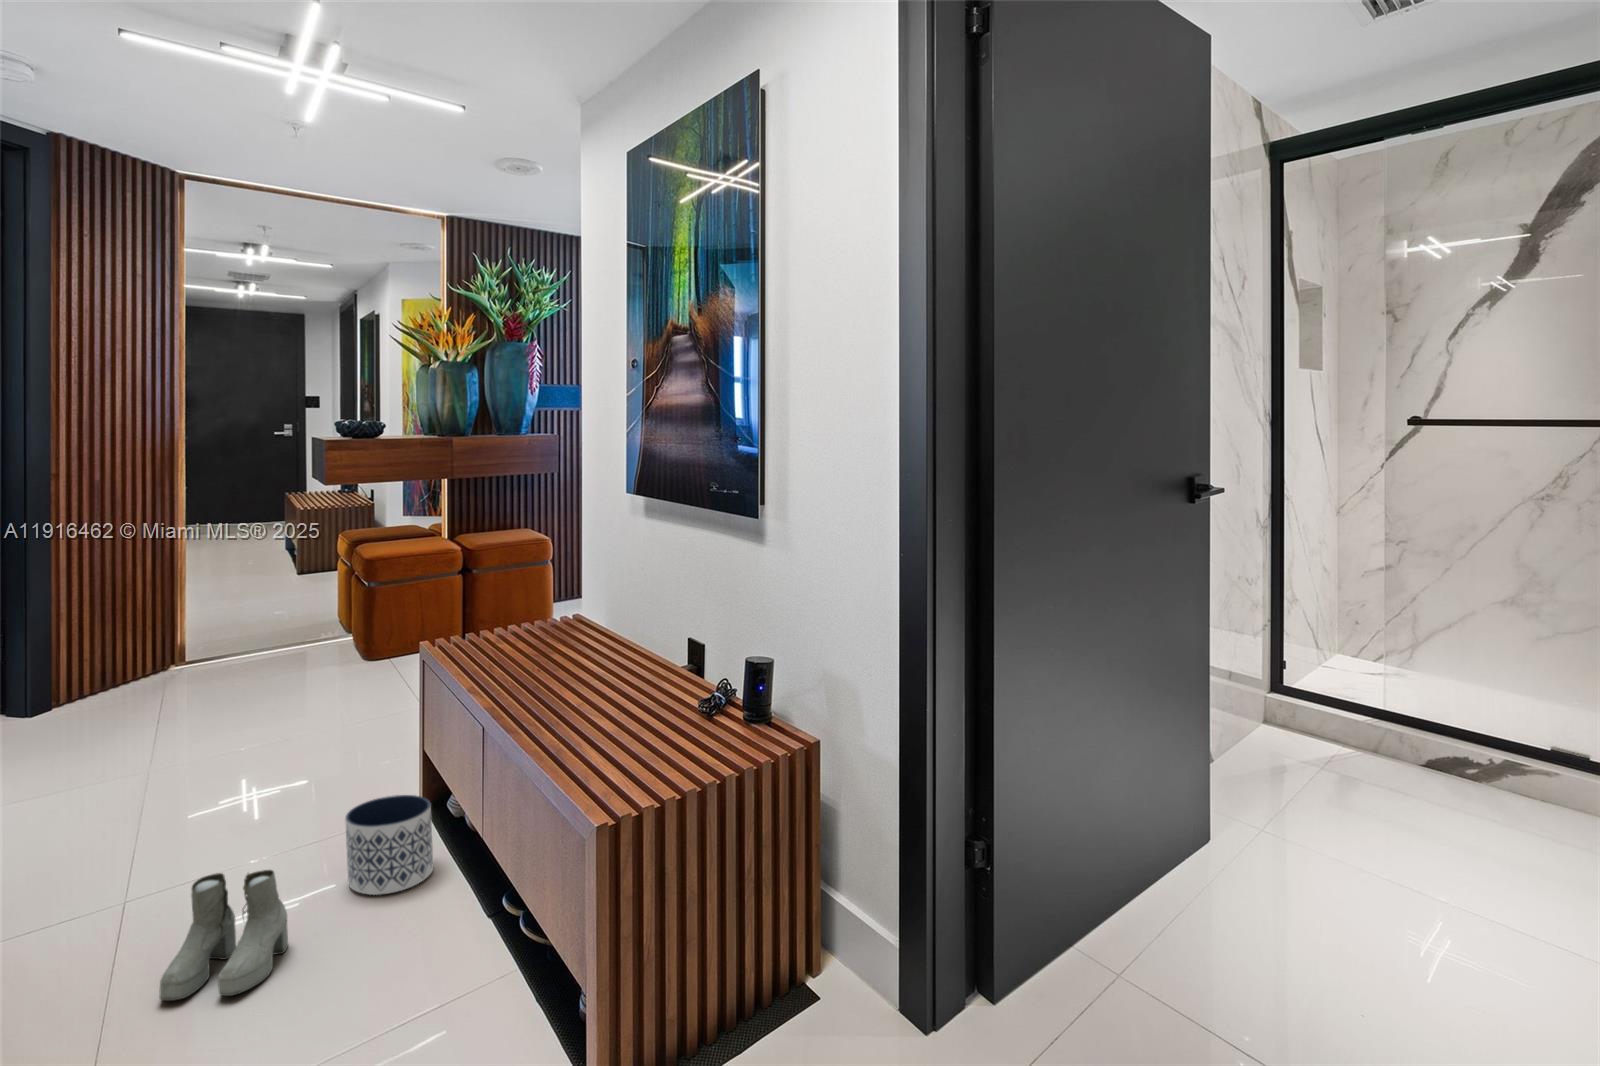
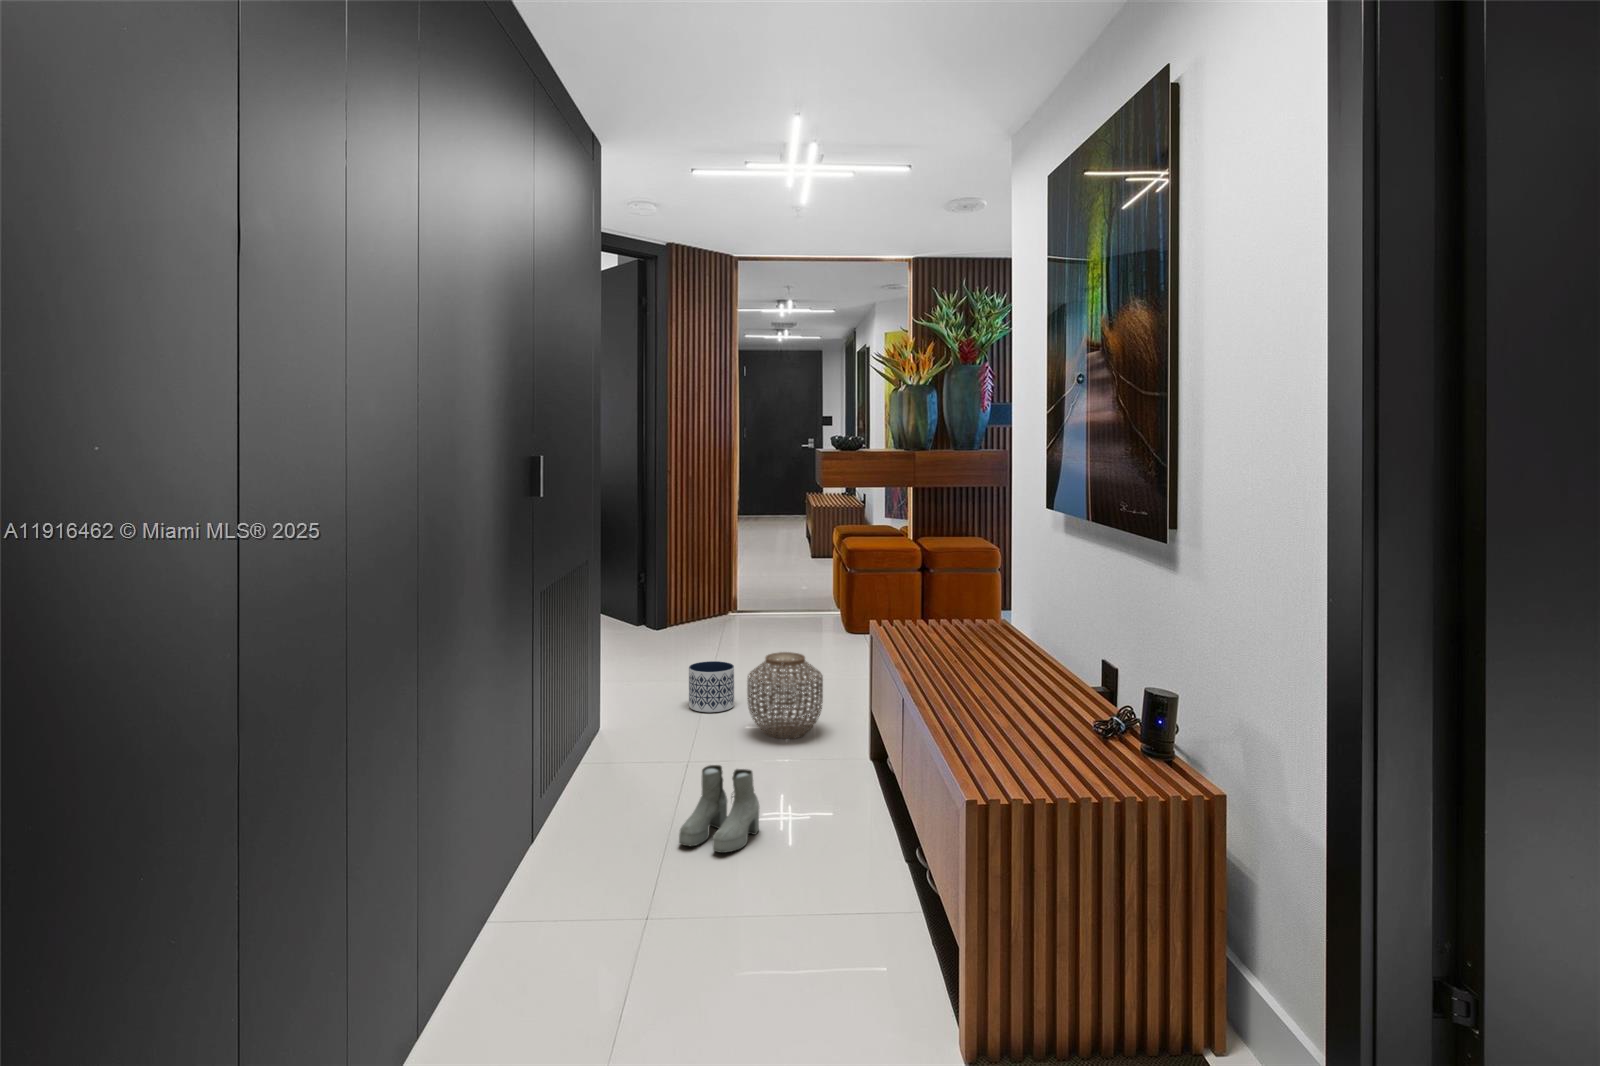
woven basket: none [245,696,357,809] -> present [747,652,823,739]
planter: present [345,795,433,895] -> present [689,661,734,712]

